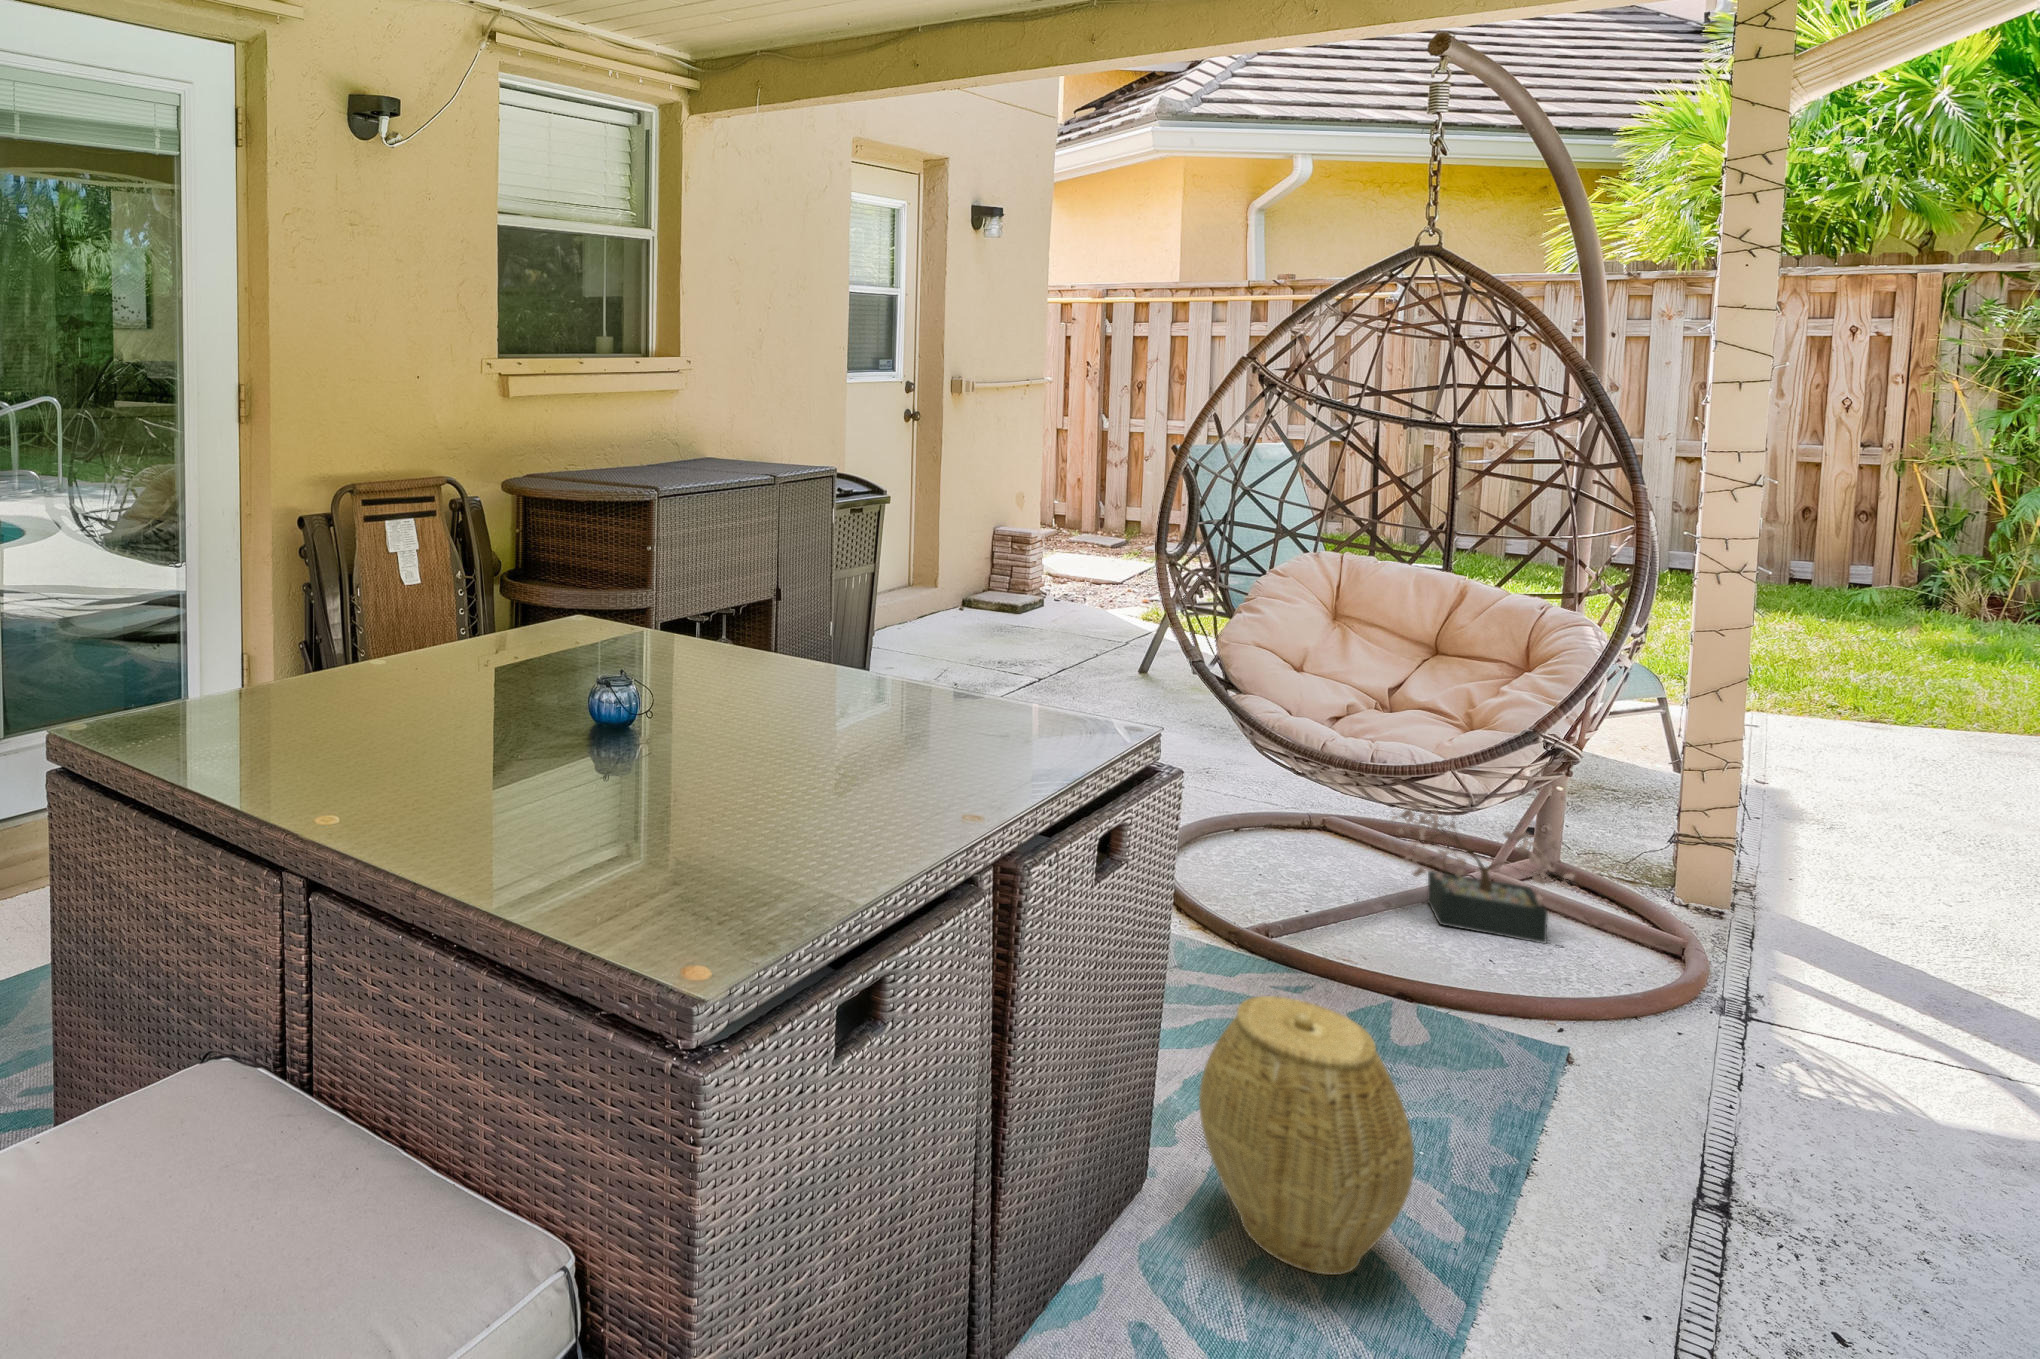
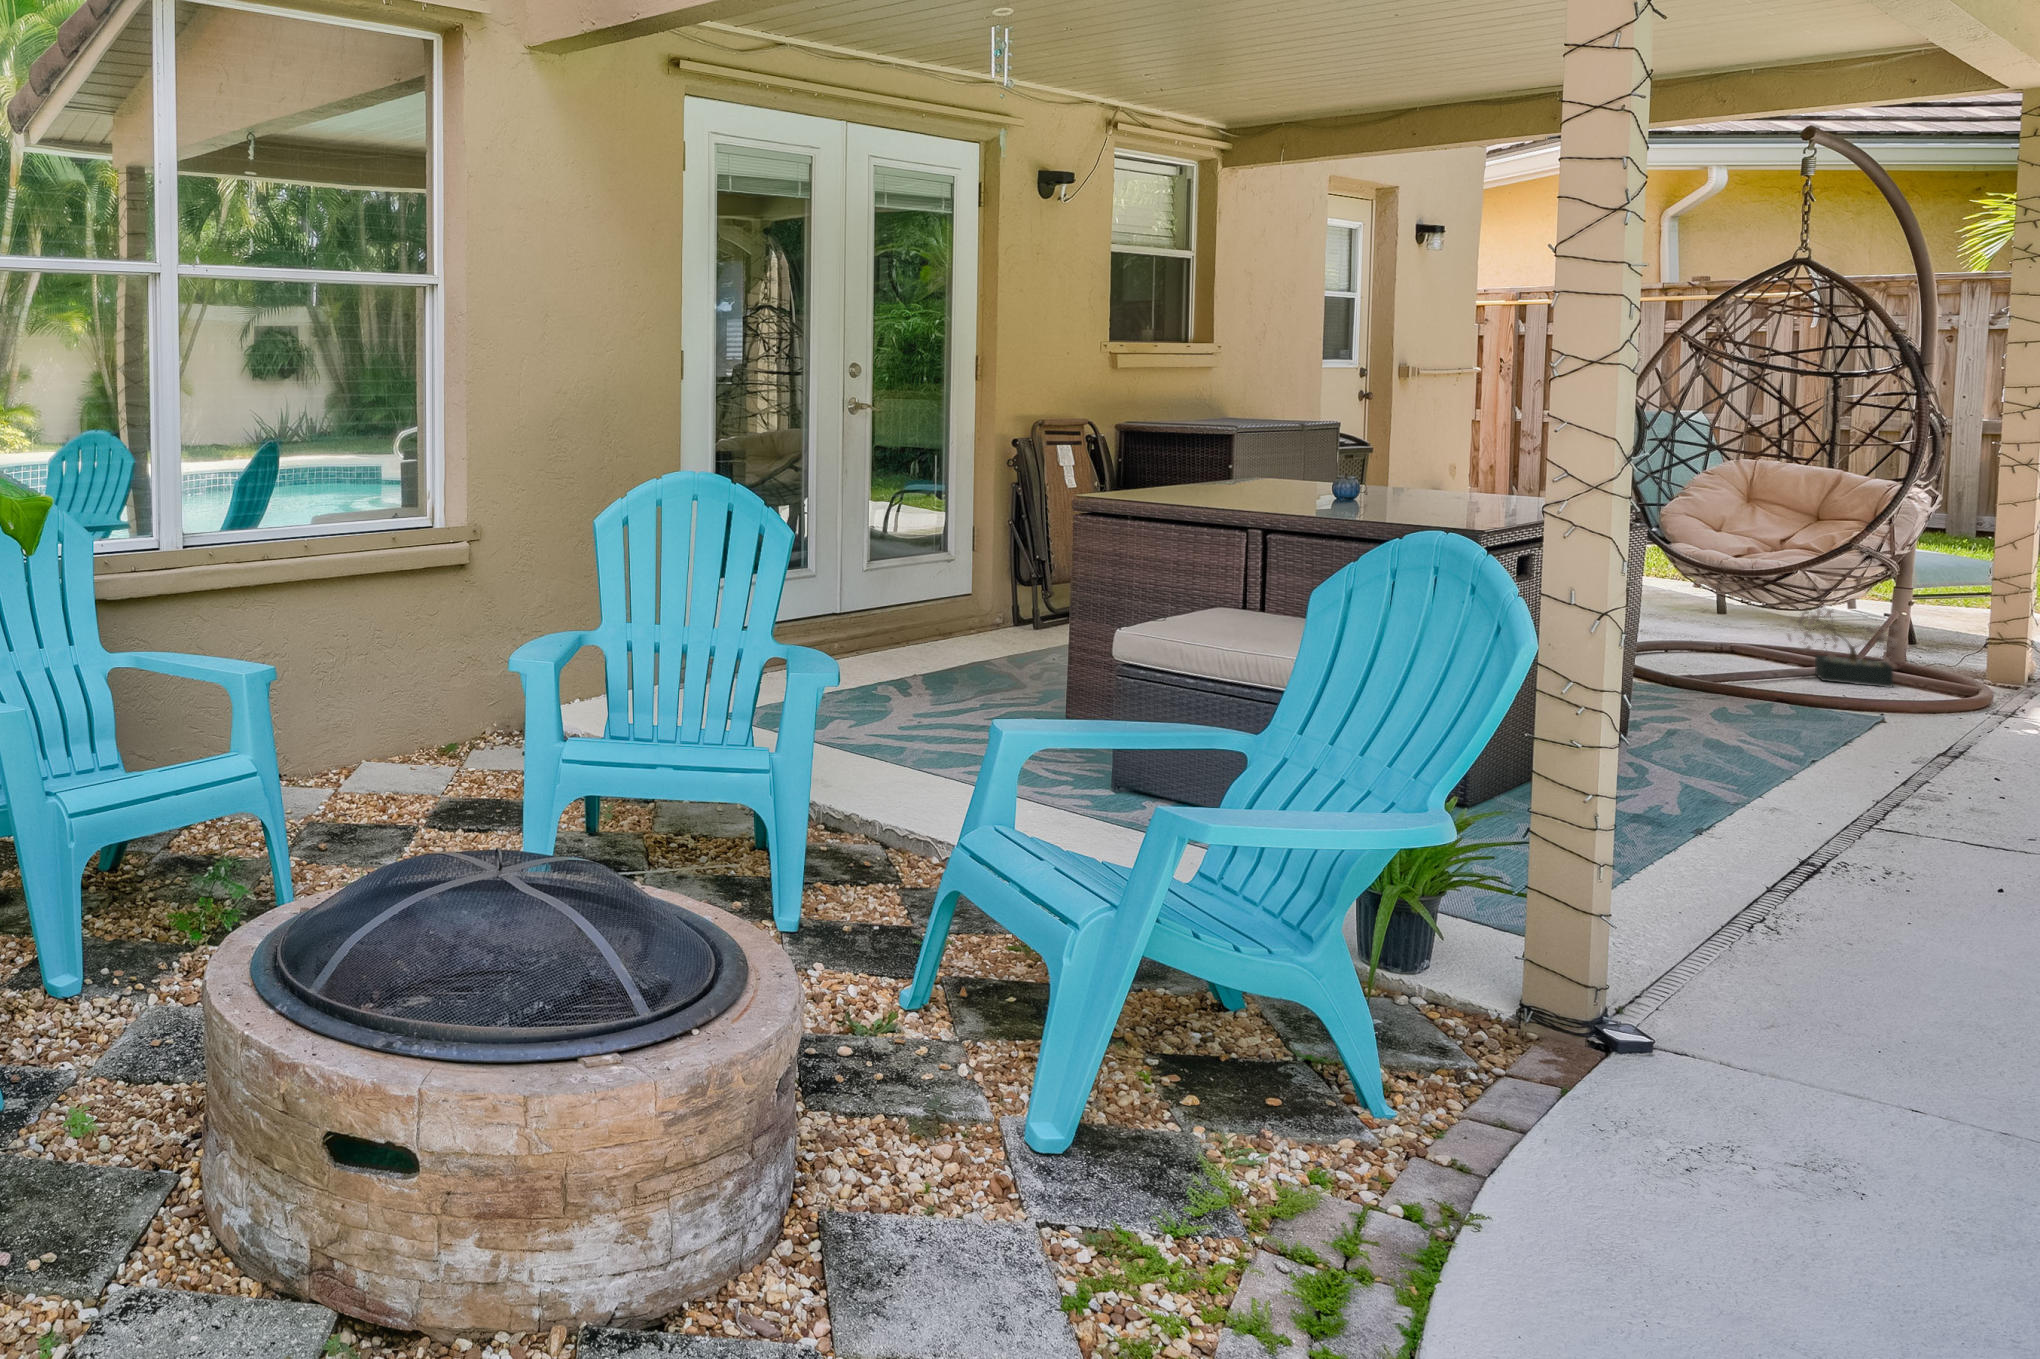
woven basket: present [1199,996,1414,1275] -> none [1679,636,1793,752]

